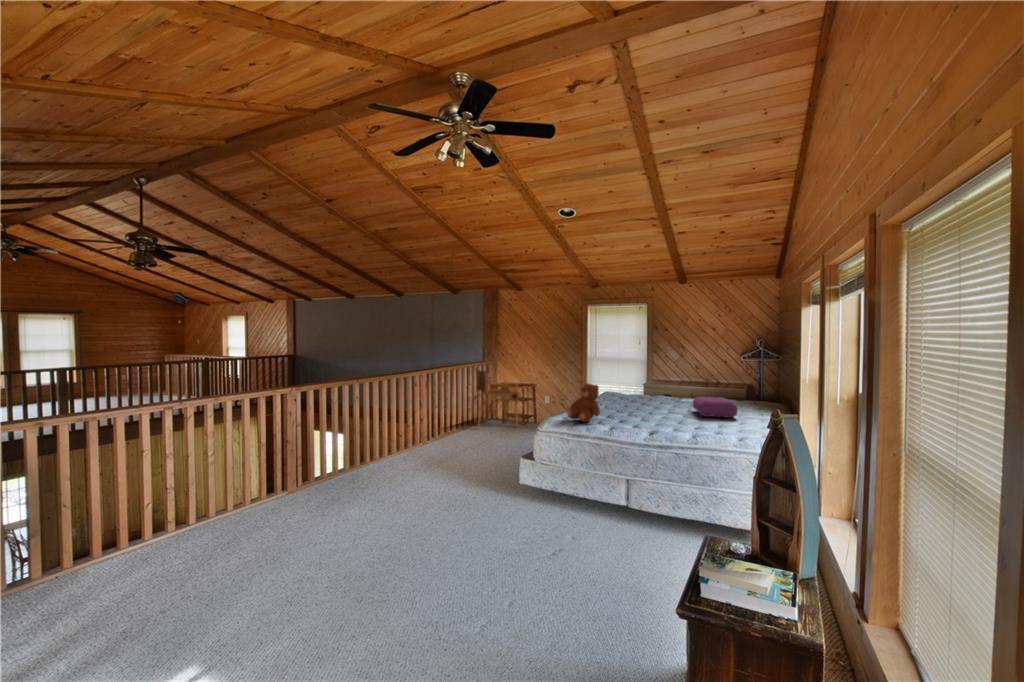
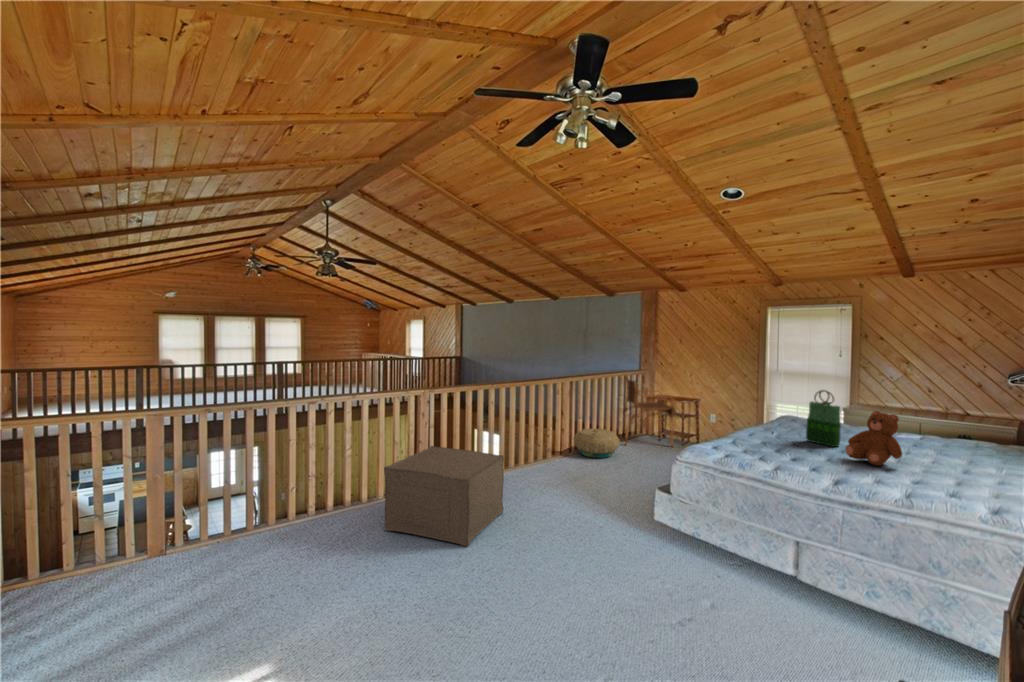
tote bag: none [625,369,647,411] -> present [806,390,841,447]
teddy bear: present [567,383,600,422] -> present [845,411,902,465]
pillow: present [693,396,738,418] -> none [918,434,999,471]
basket: none [434,416,476,442] -> present [574,429,620,458]
ottoman: none [266,443,386,531] -> present [384,446,504,546]

